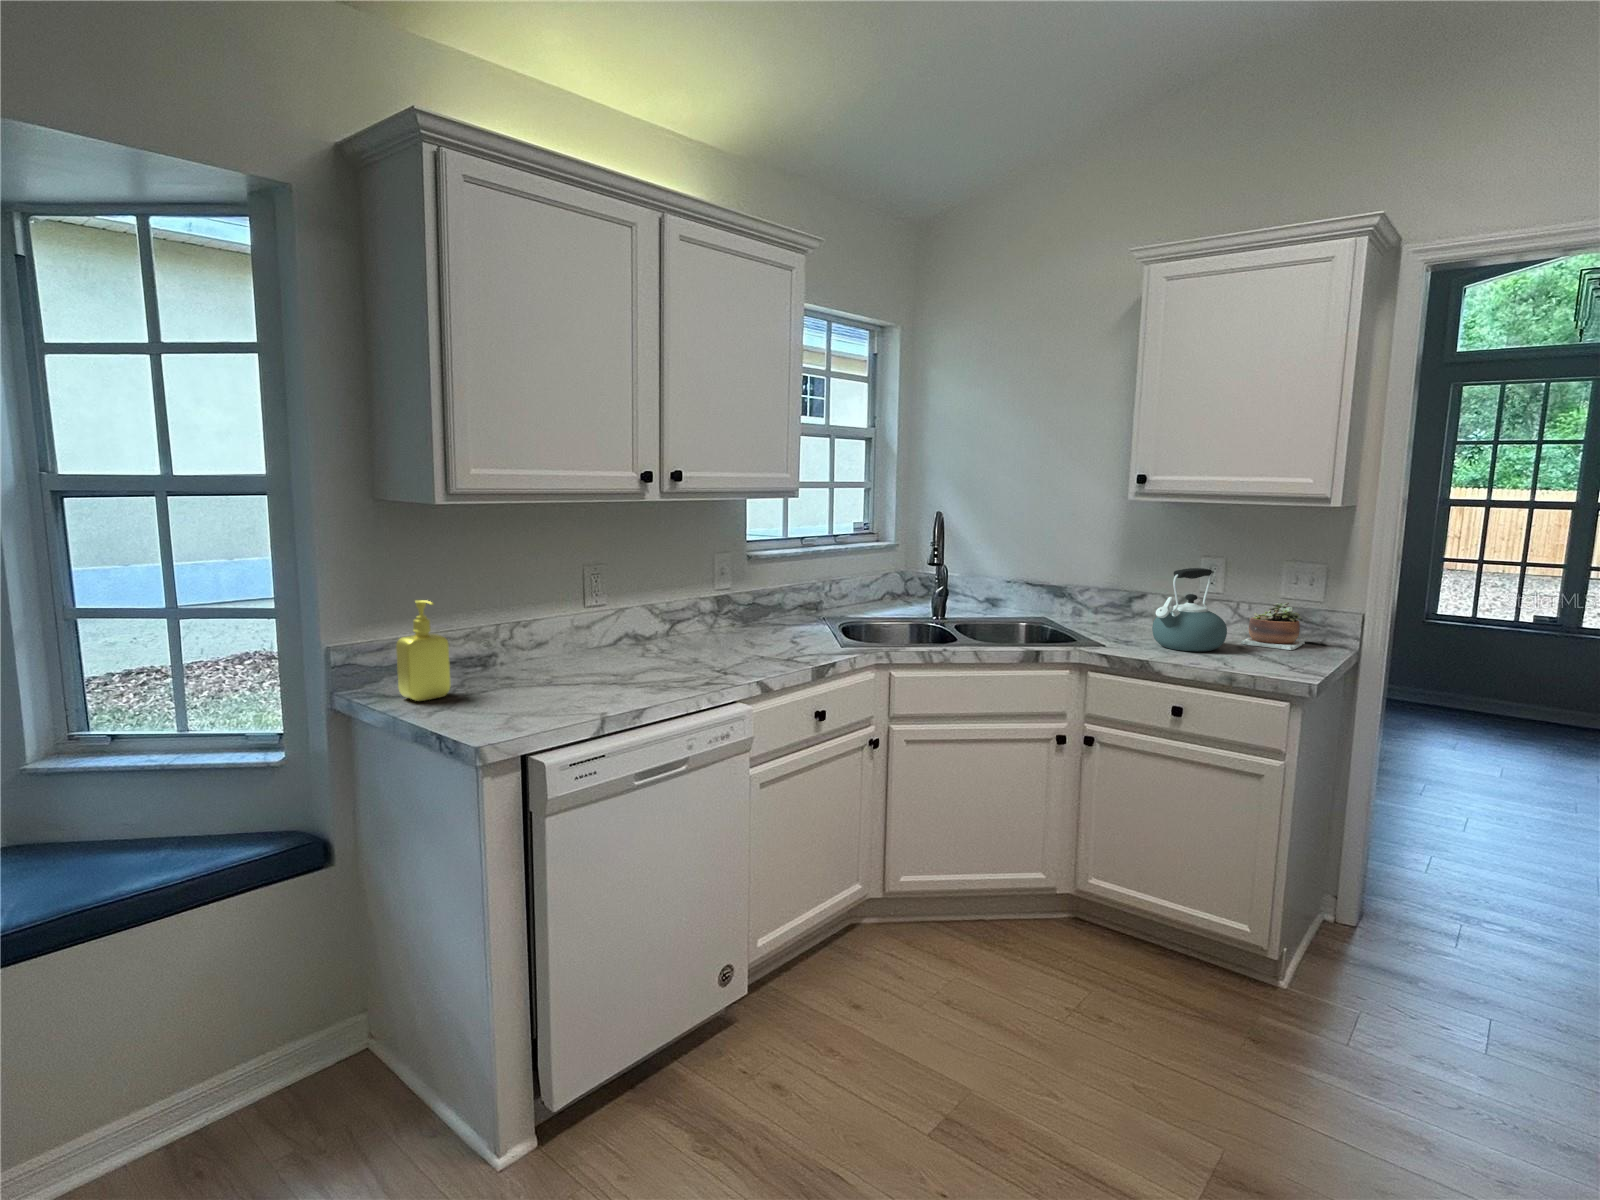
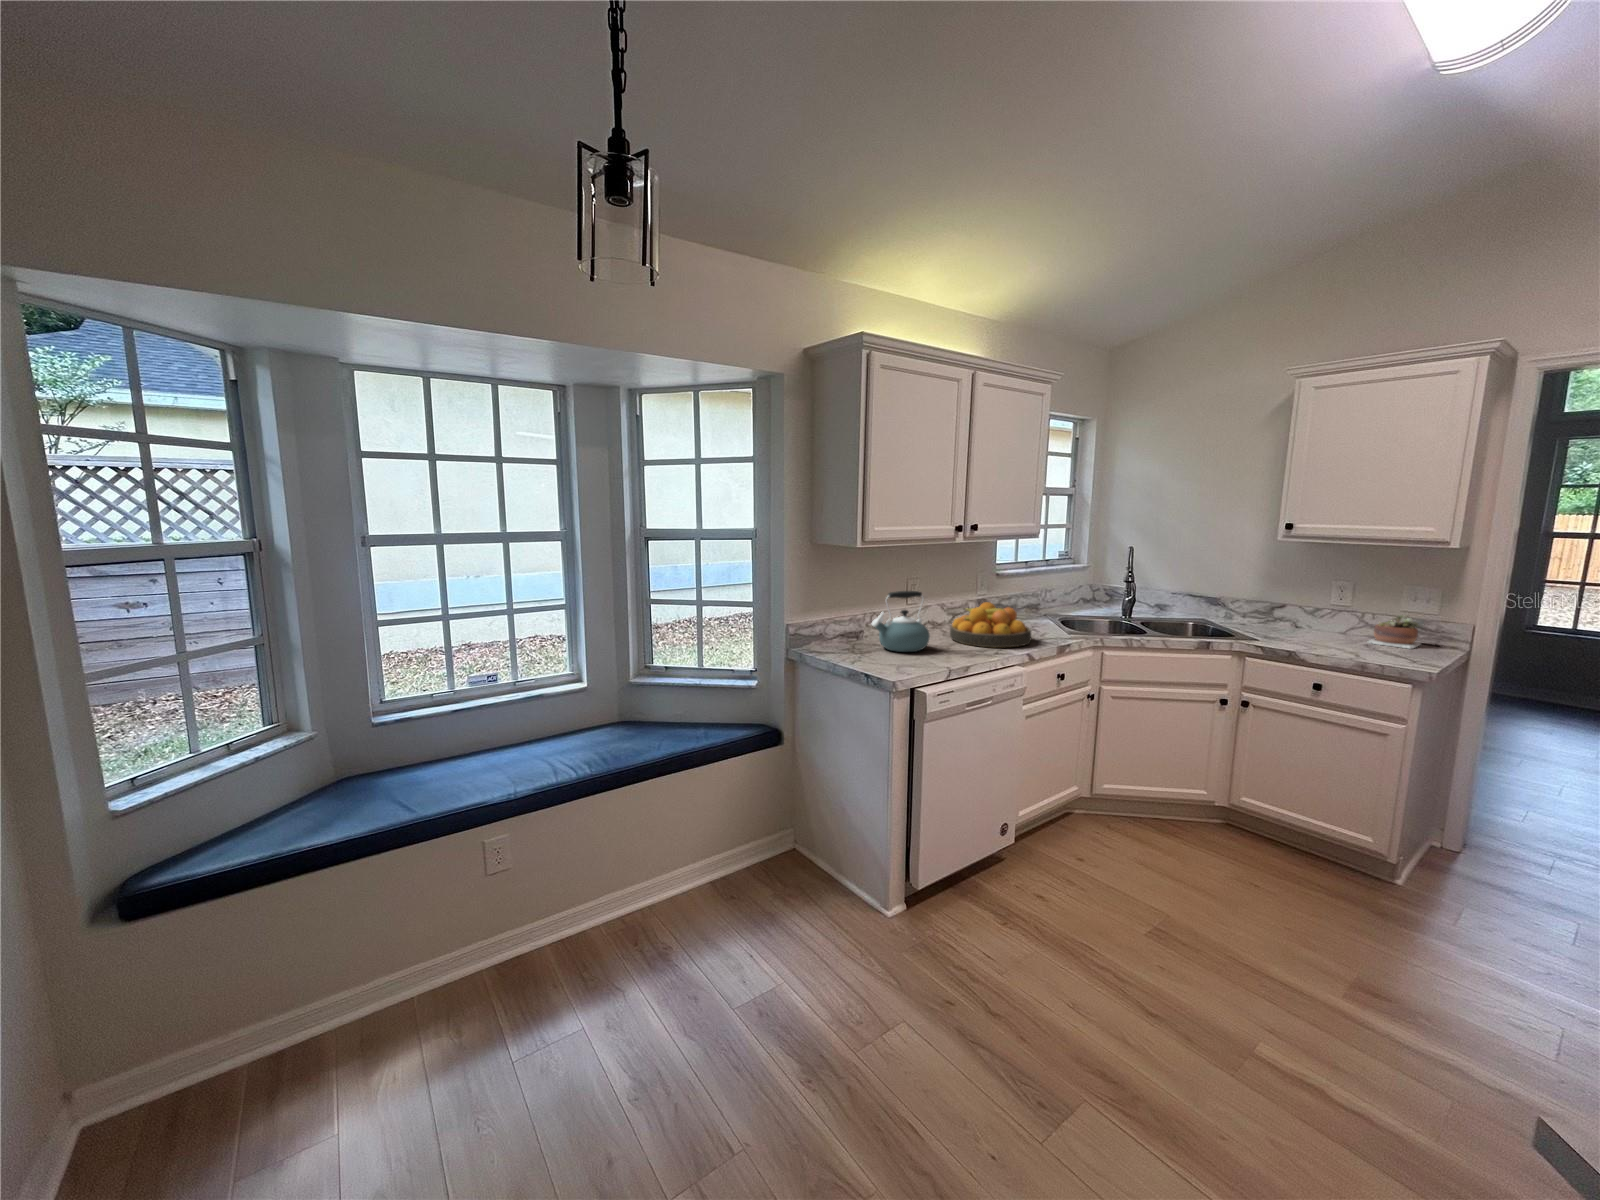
kettle: present [1152,568,1227,652] -> present [872,591,930,652]
fruit bowl: none [647,599,775,673] -> present [950,602,1031,648]
soap dispenser: present [396,600,450,701] -> none [828,600,855,656]

